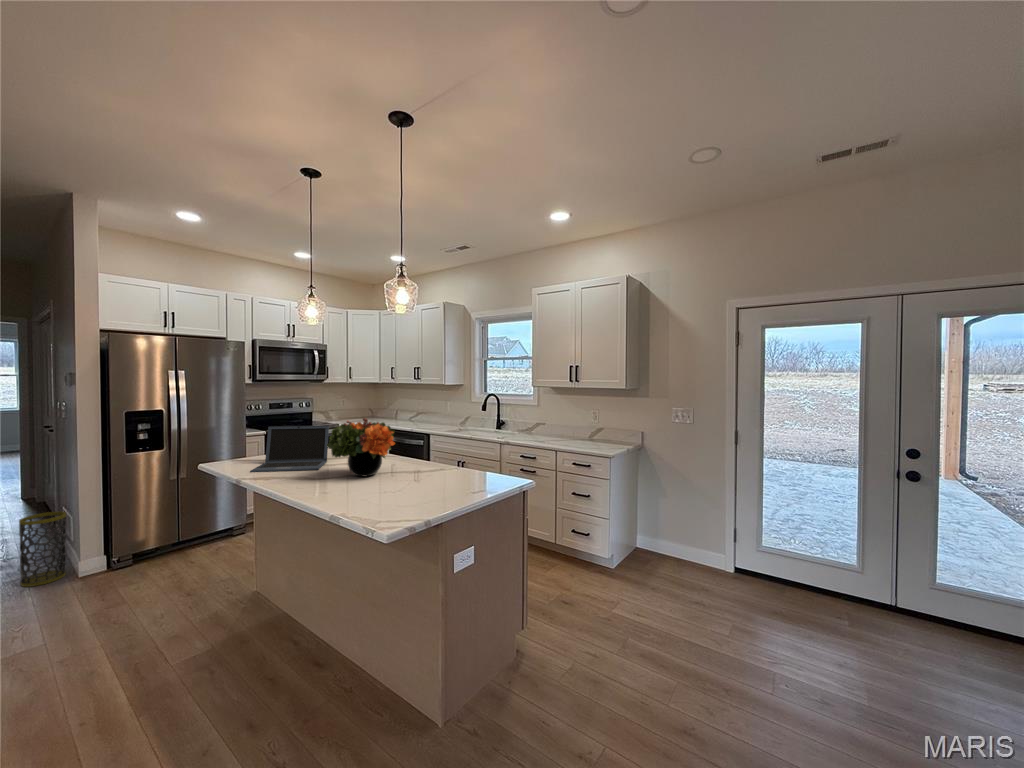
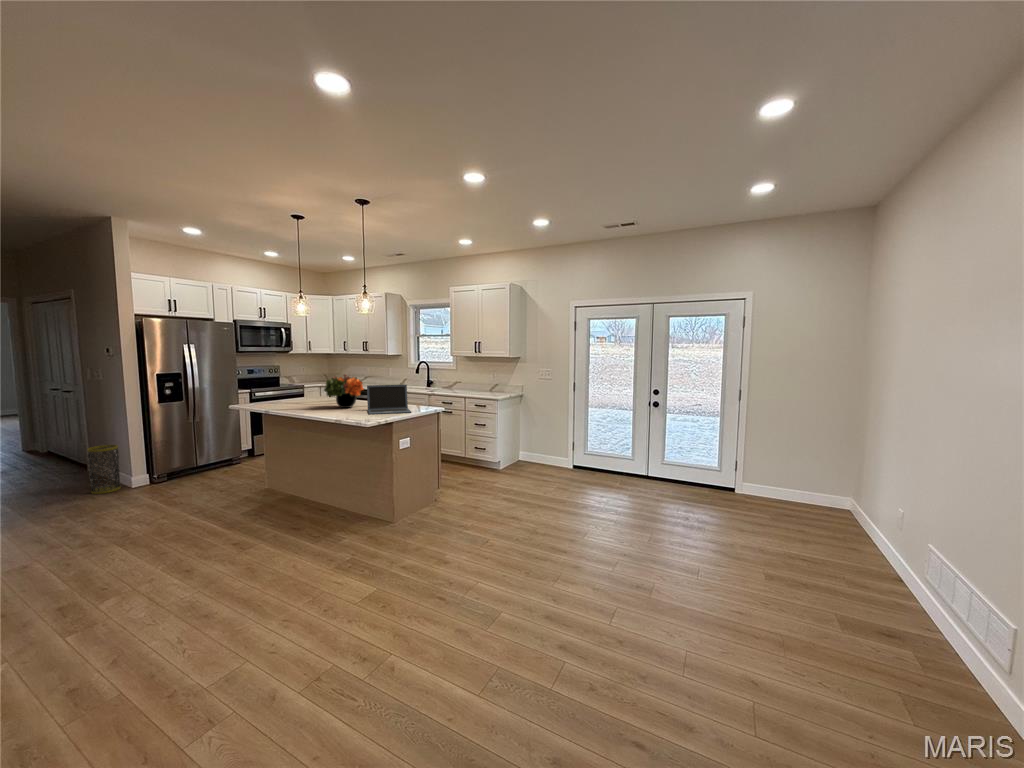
laptop: present [250,425,329,472] -> present [367,385,411,415]

